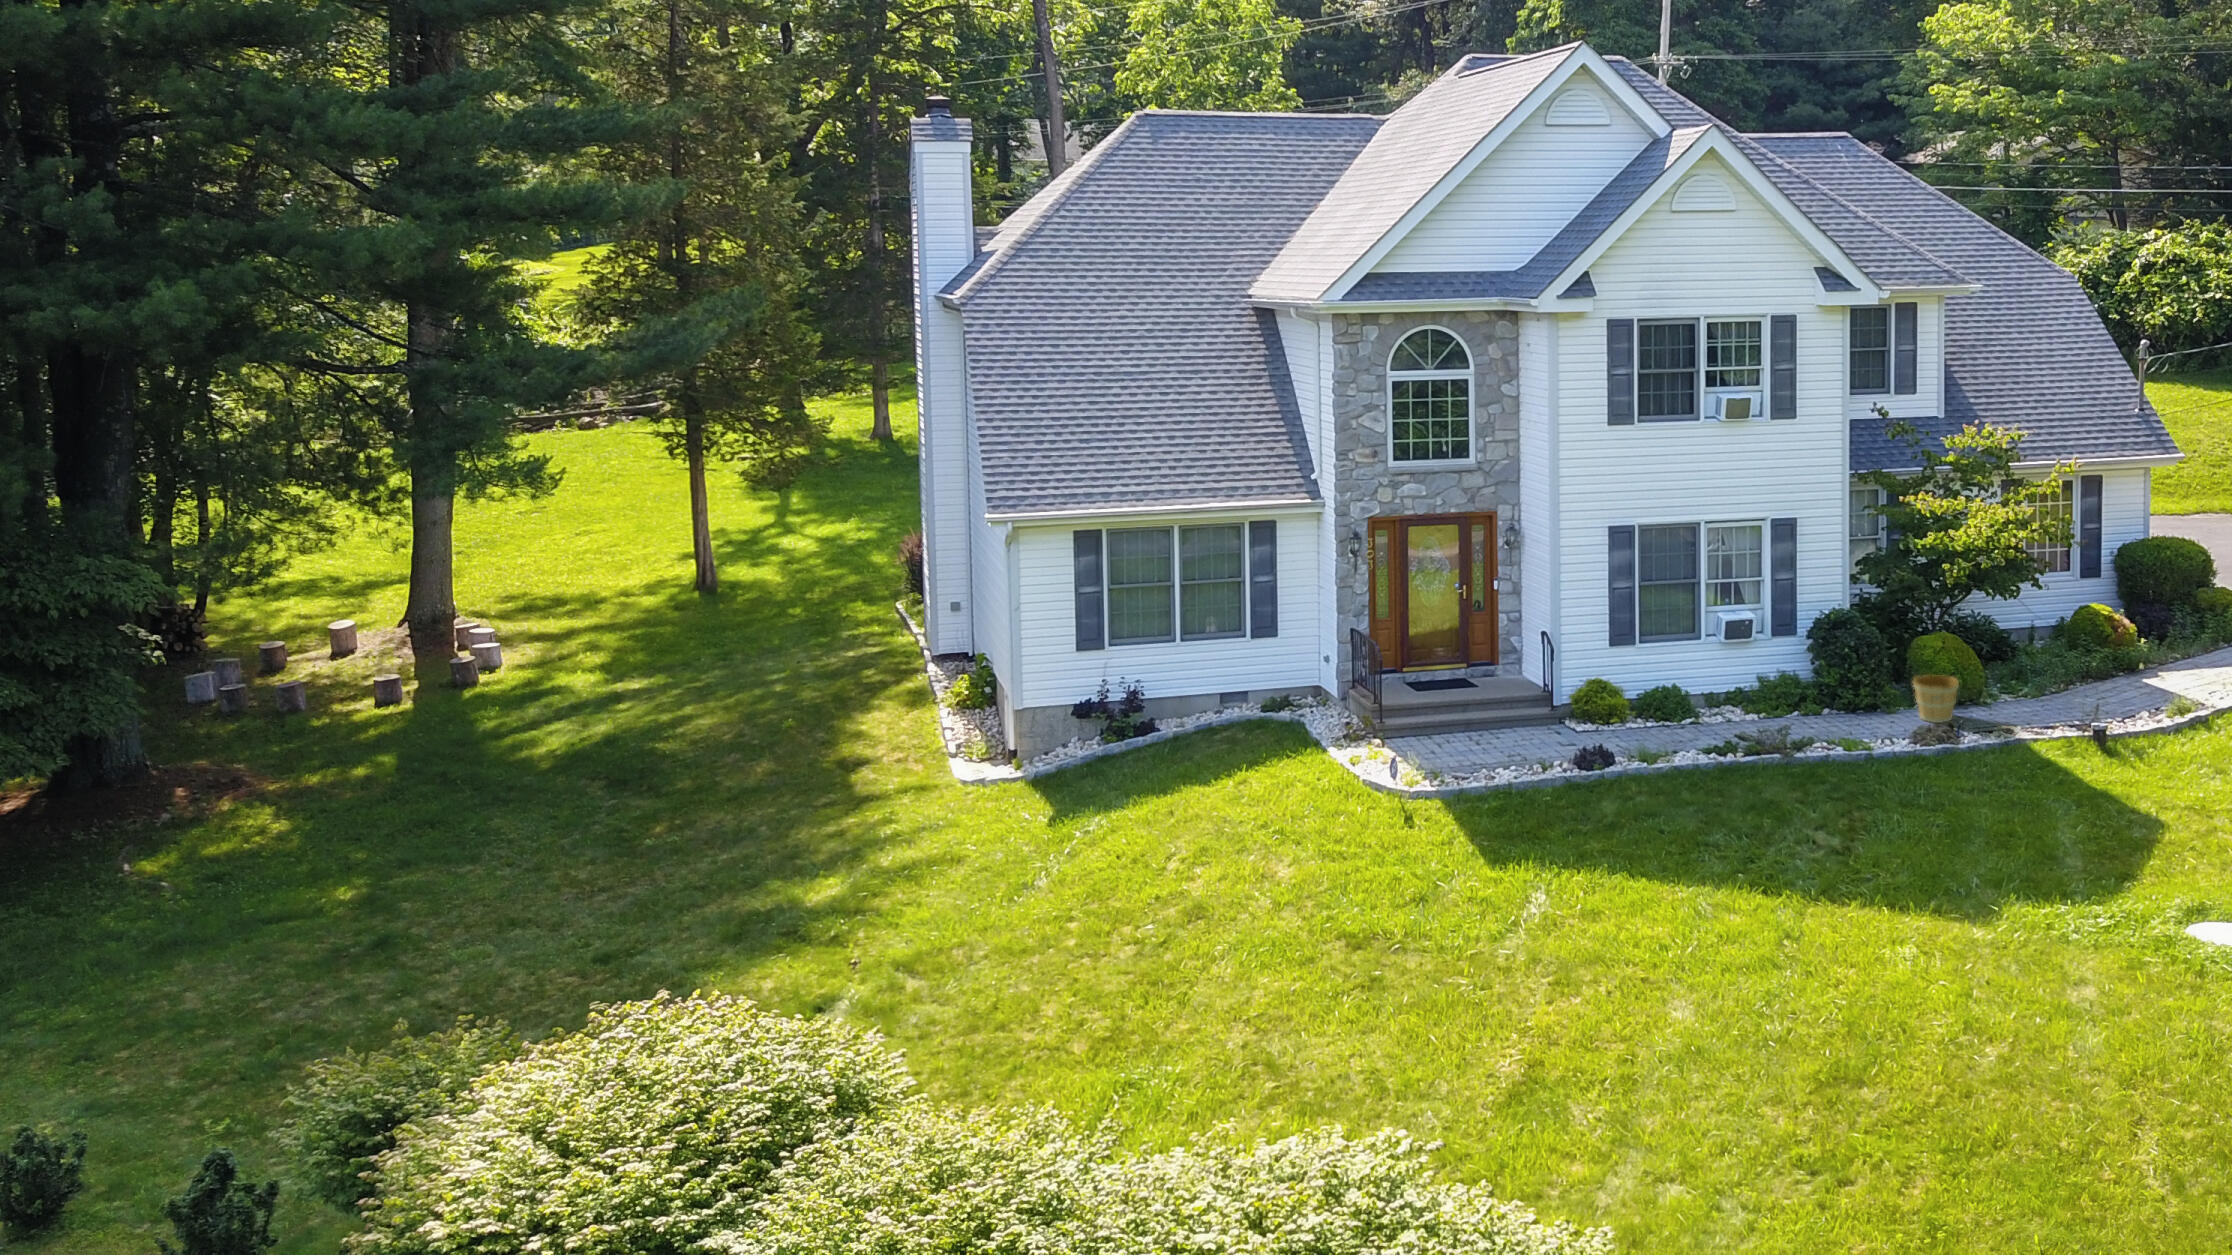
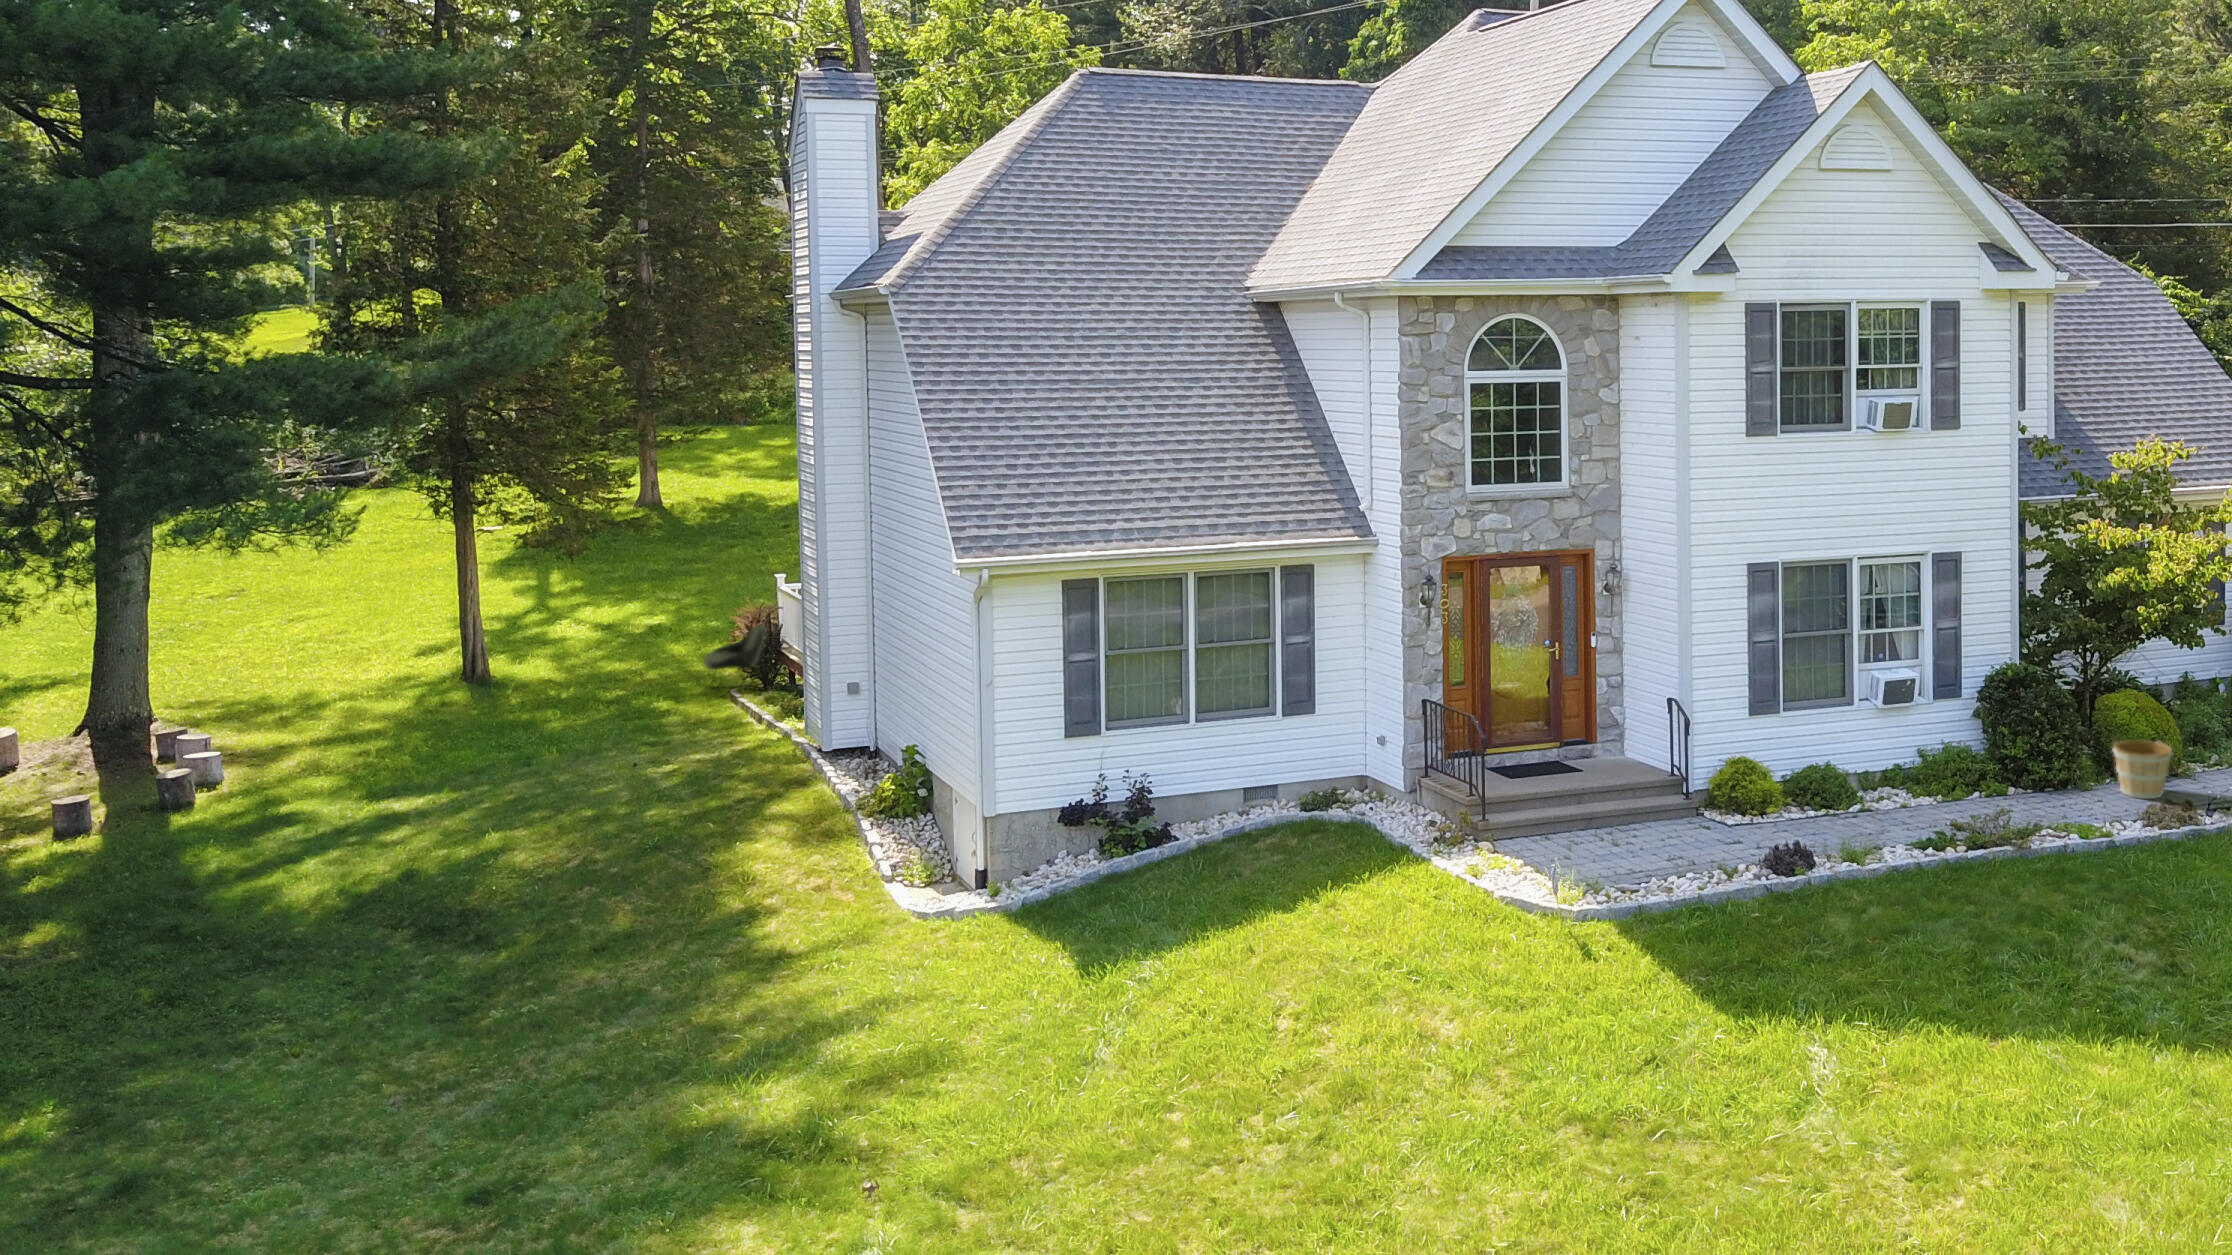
lounge chair: none [861,552,909,611] -> present [704,624,765,697]

